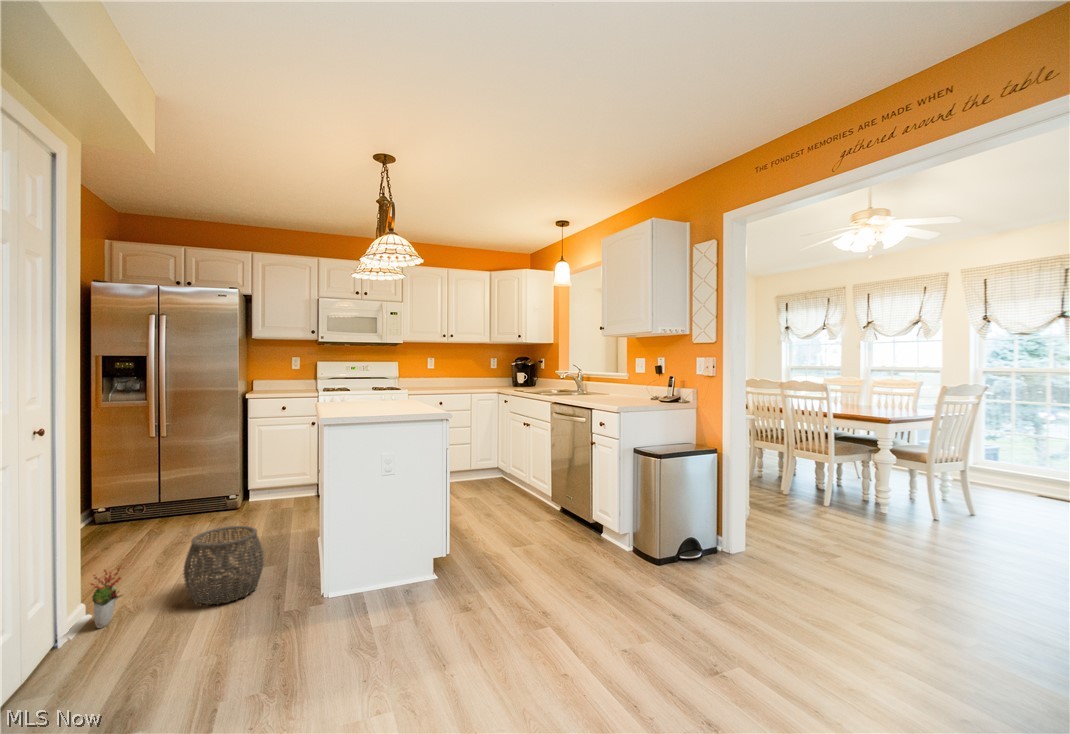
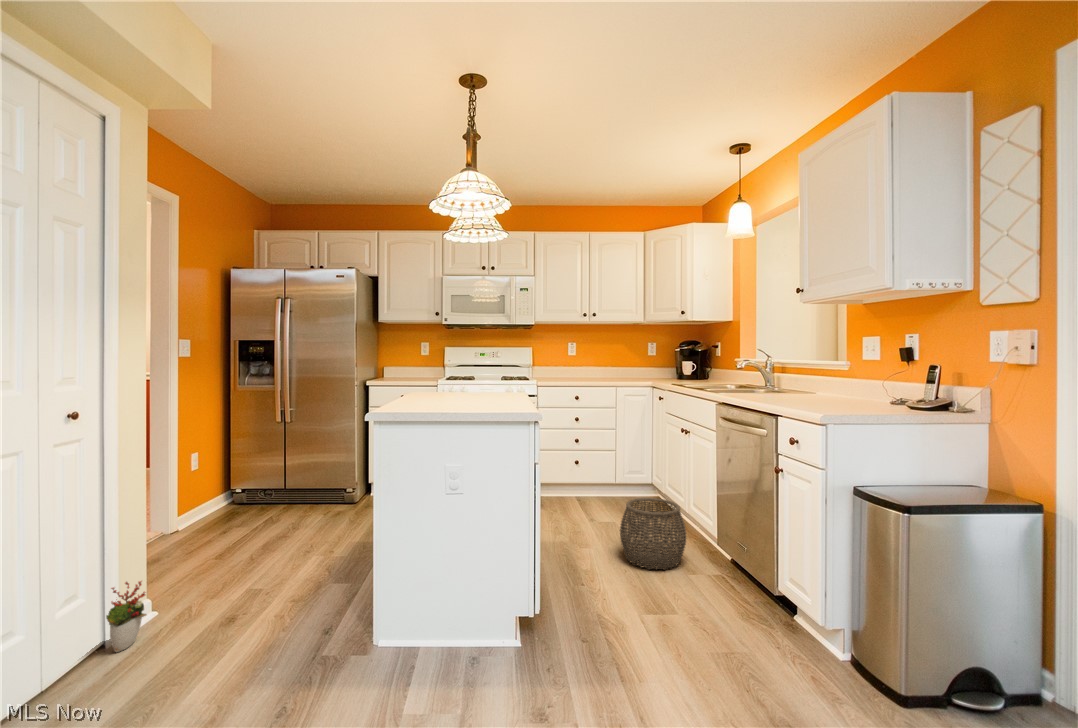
woven basket: present [183,526,264,605] -> present [620,498,686,570]

